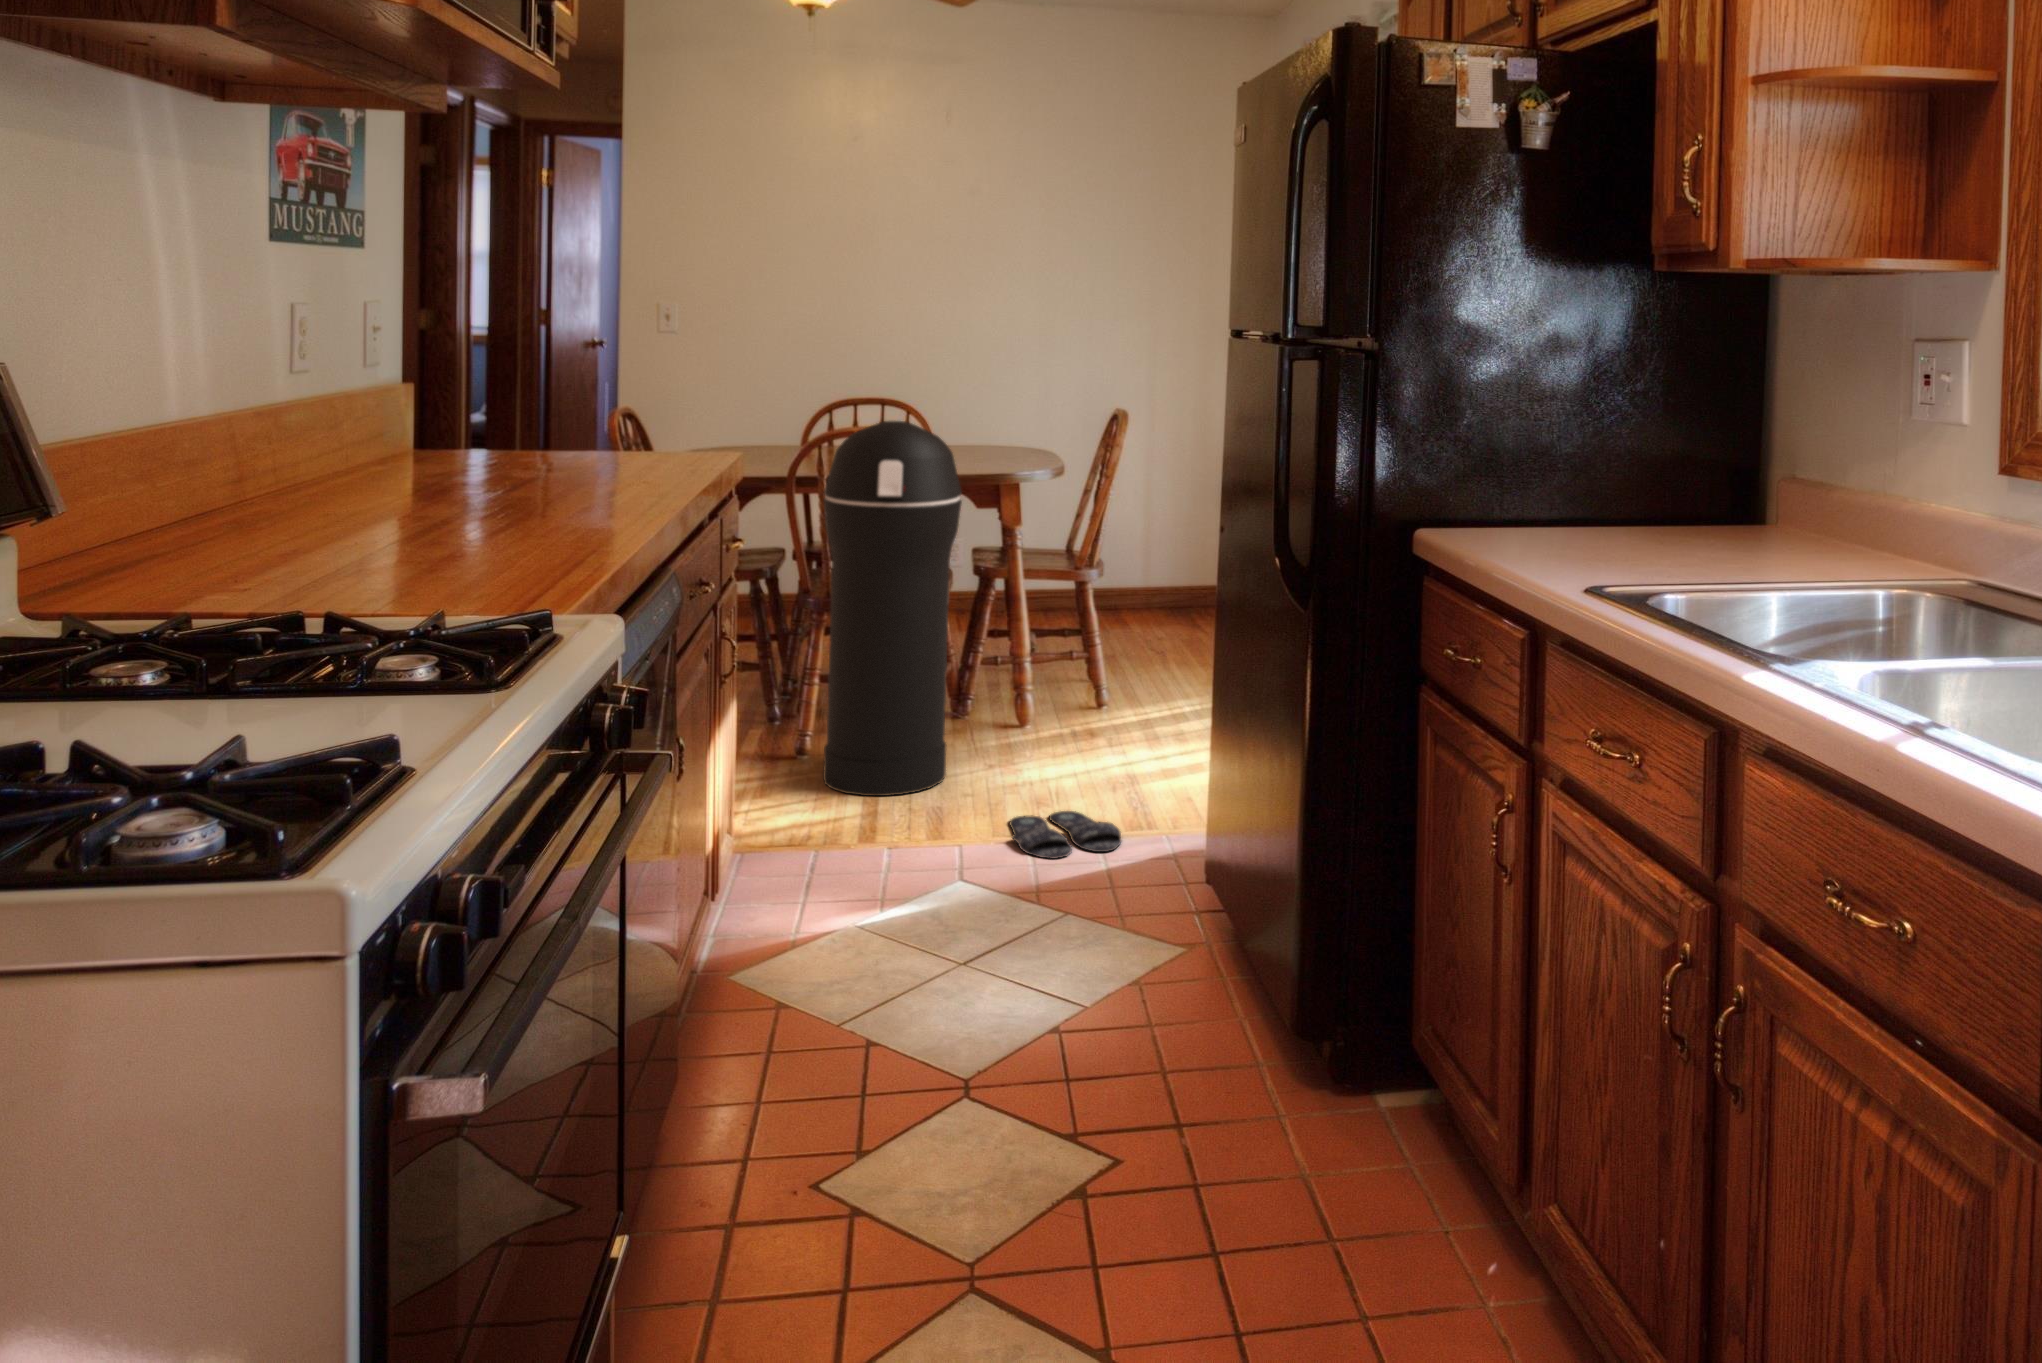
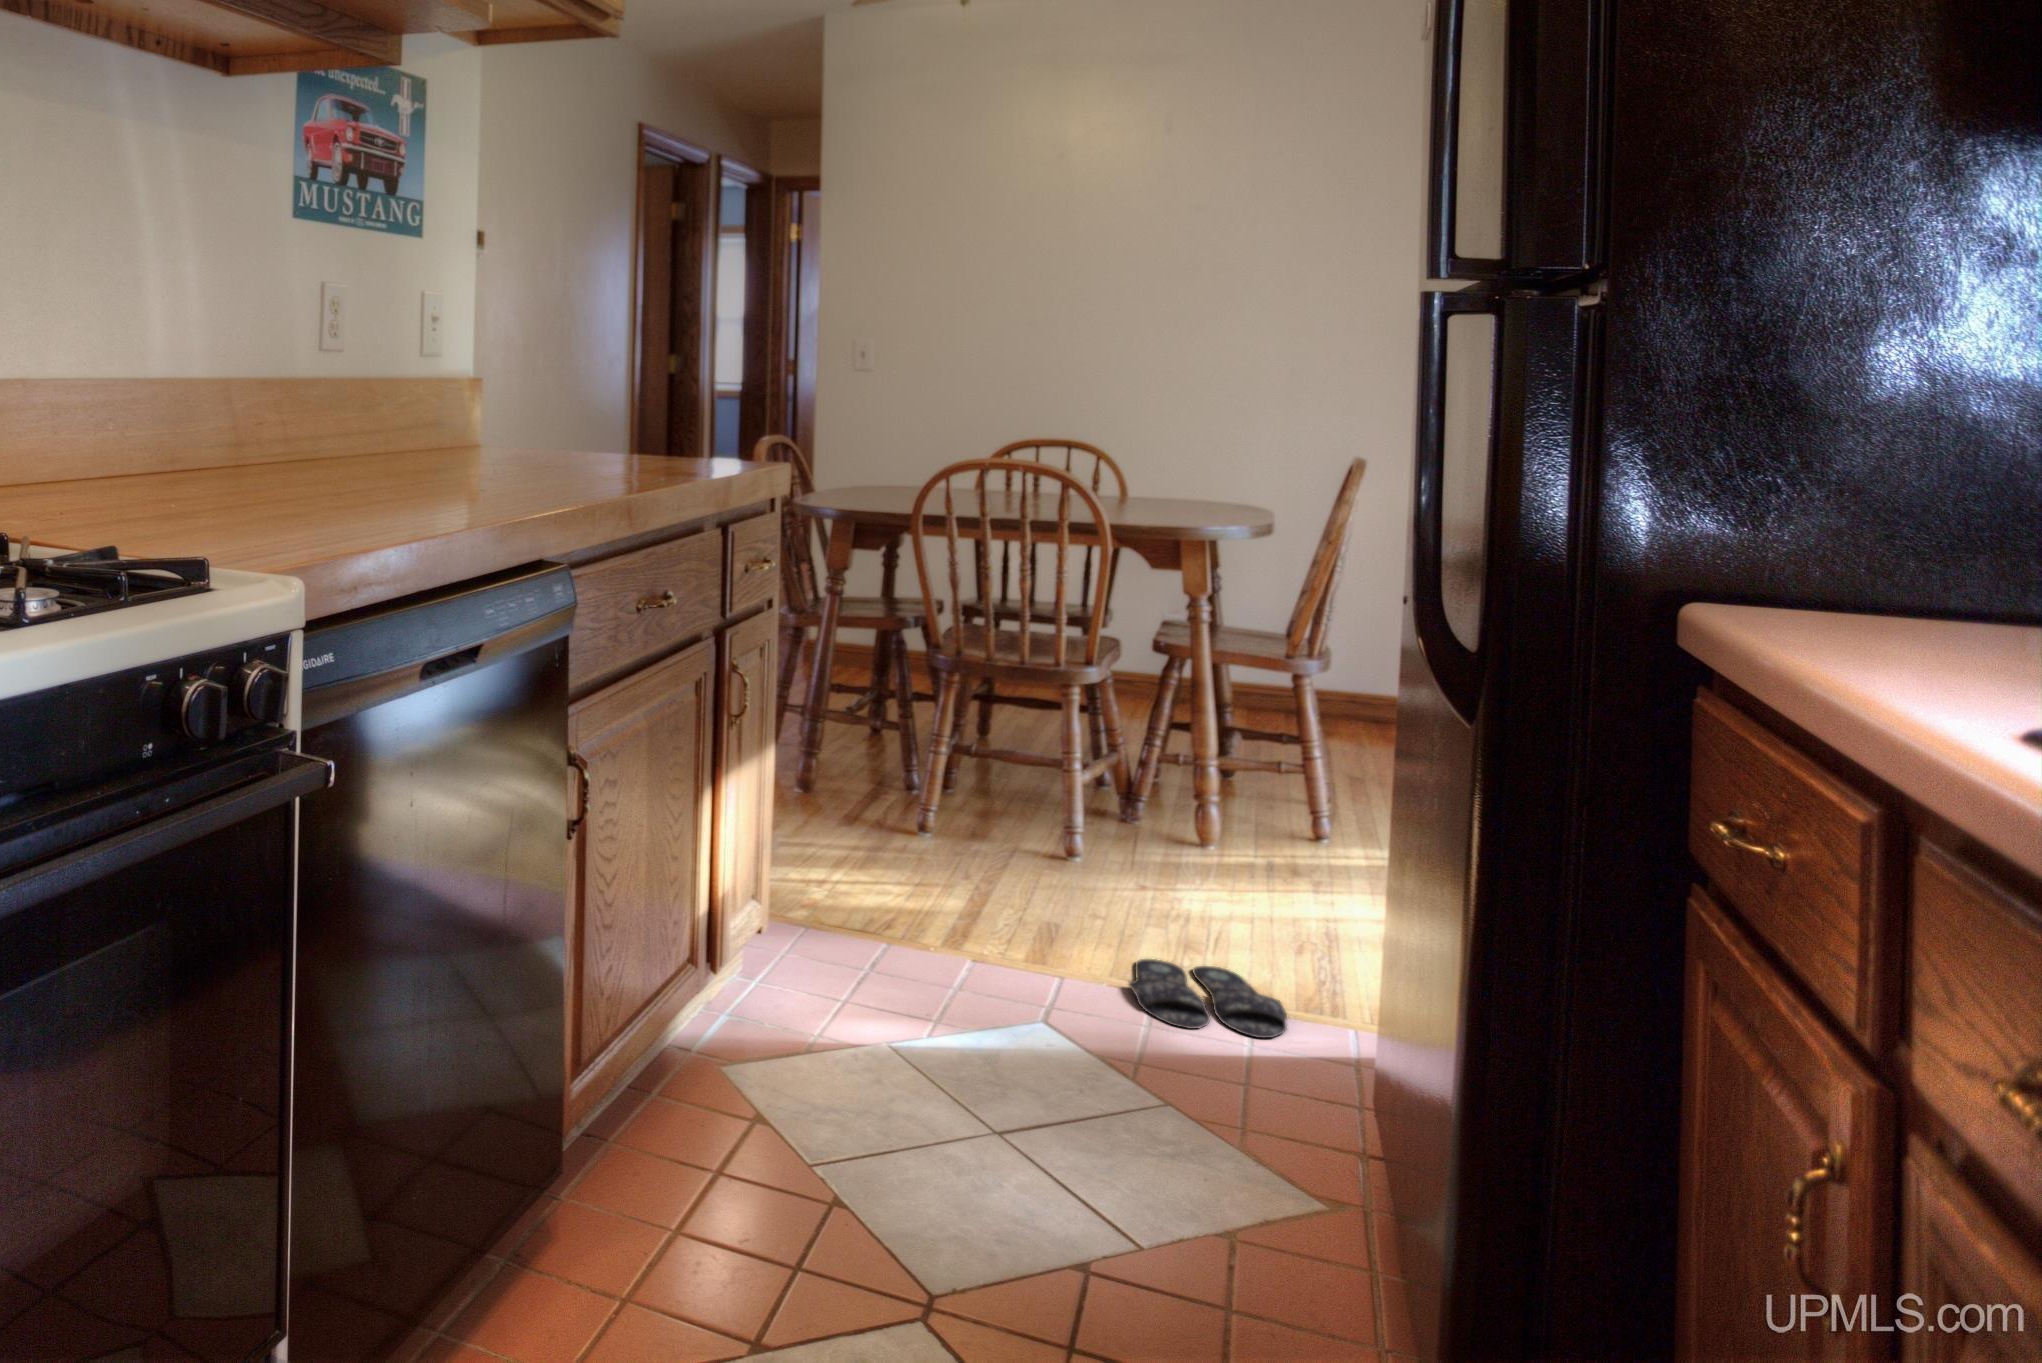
trash can: present [823,421,962,796] -> none [928,449,1101,898]

